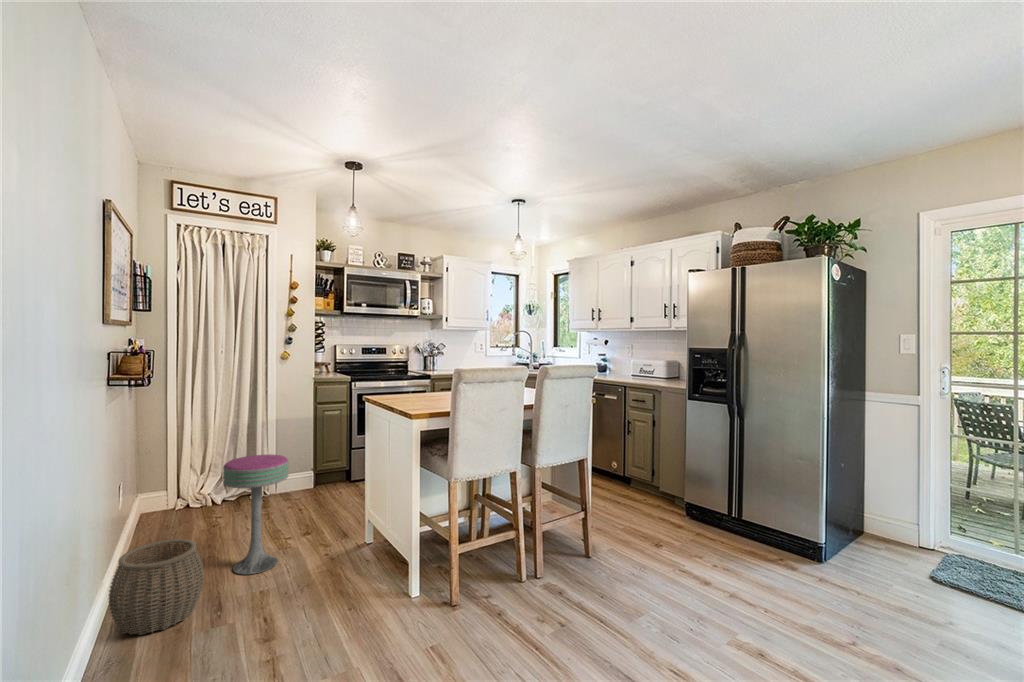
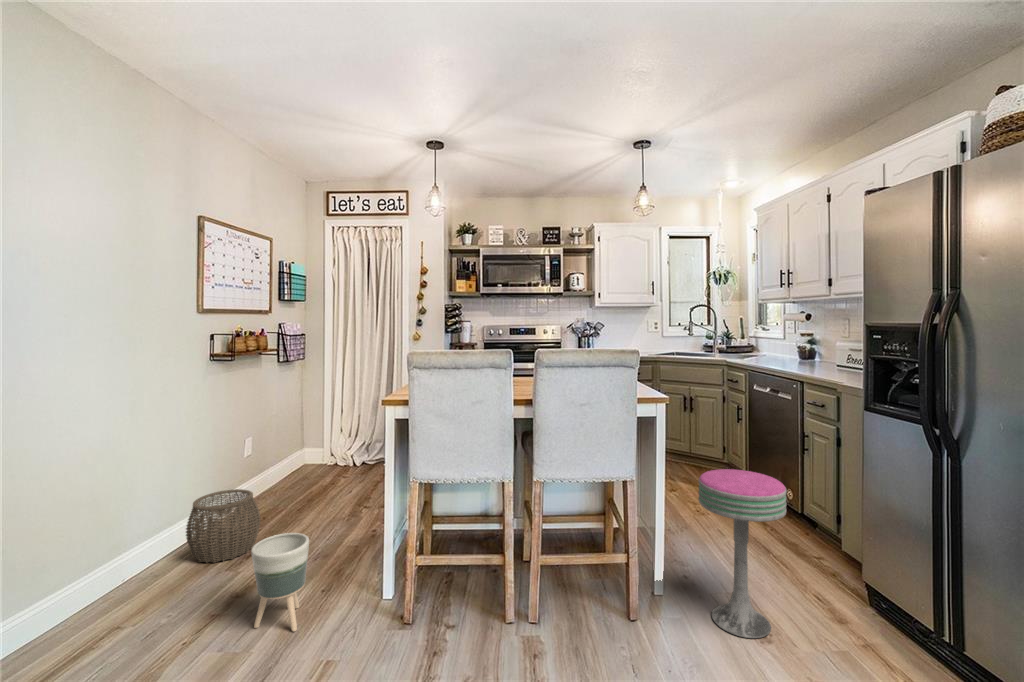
bar stool: present [223,454,289,575] -> present [698,469,787,638]
planter: none [310,553,365,656] -> present [251,533,309,631]

